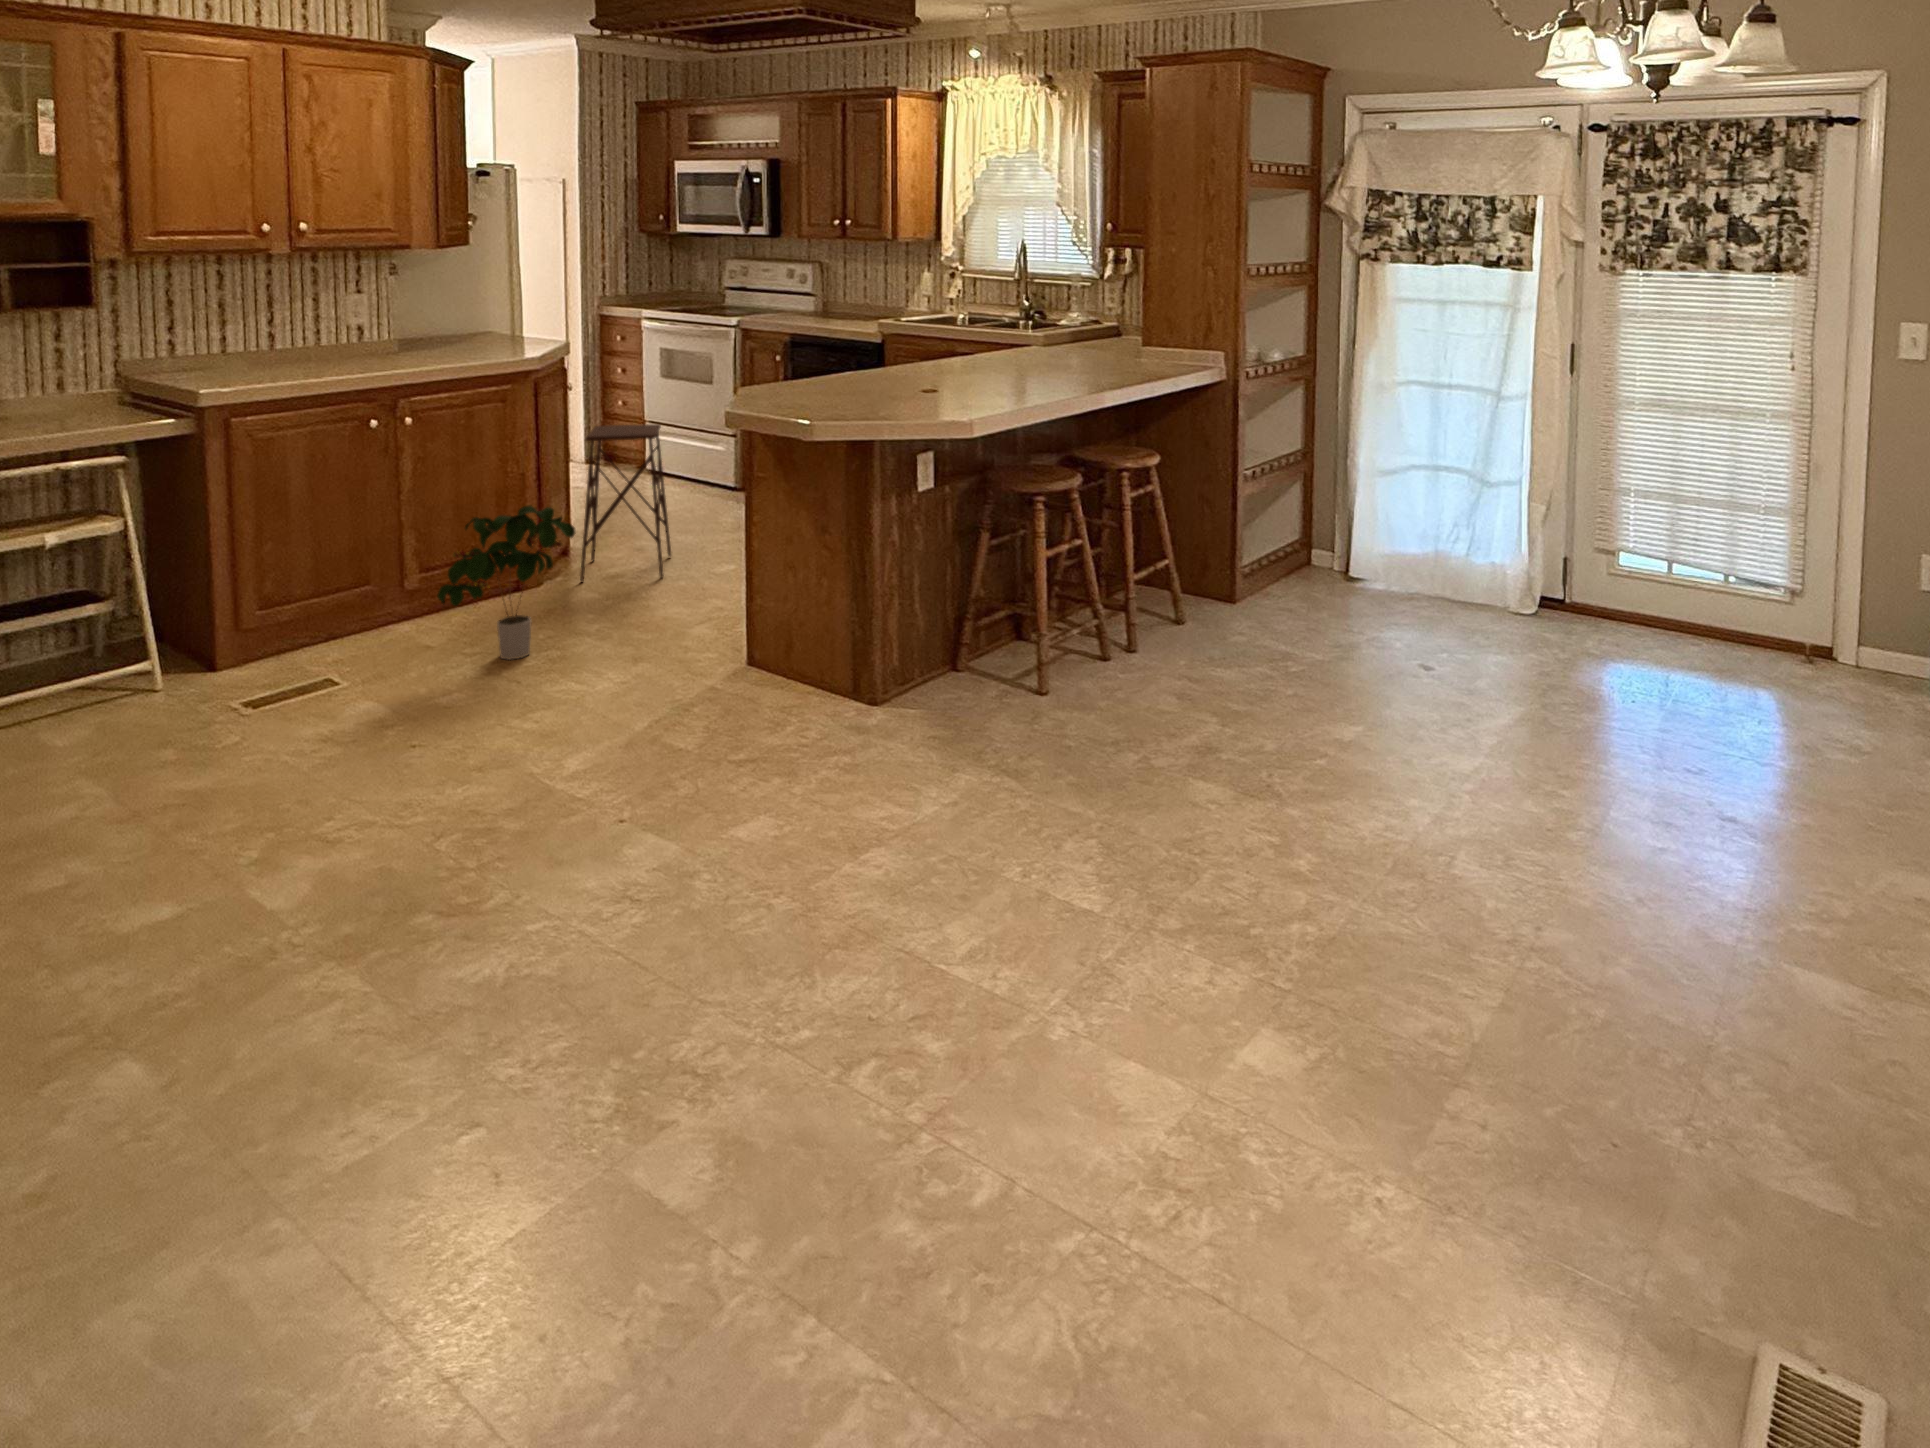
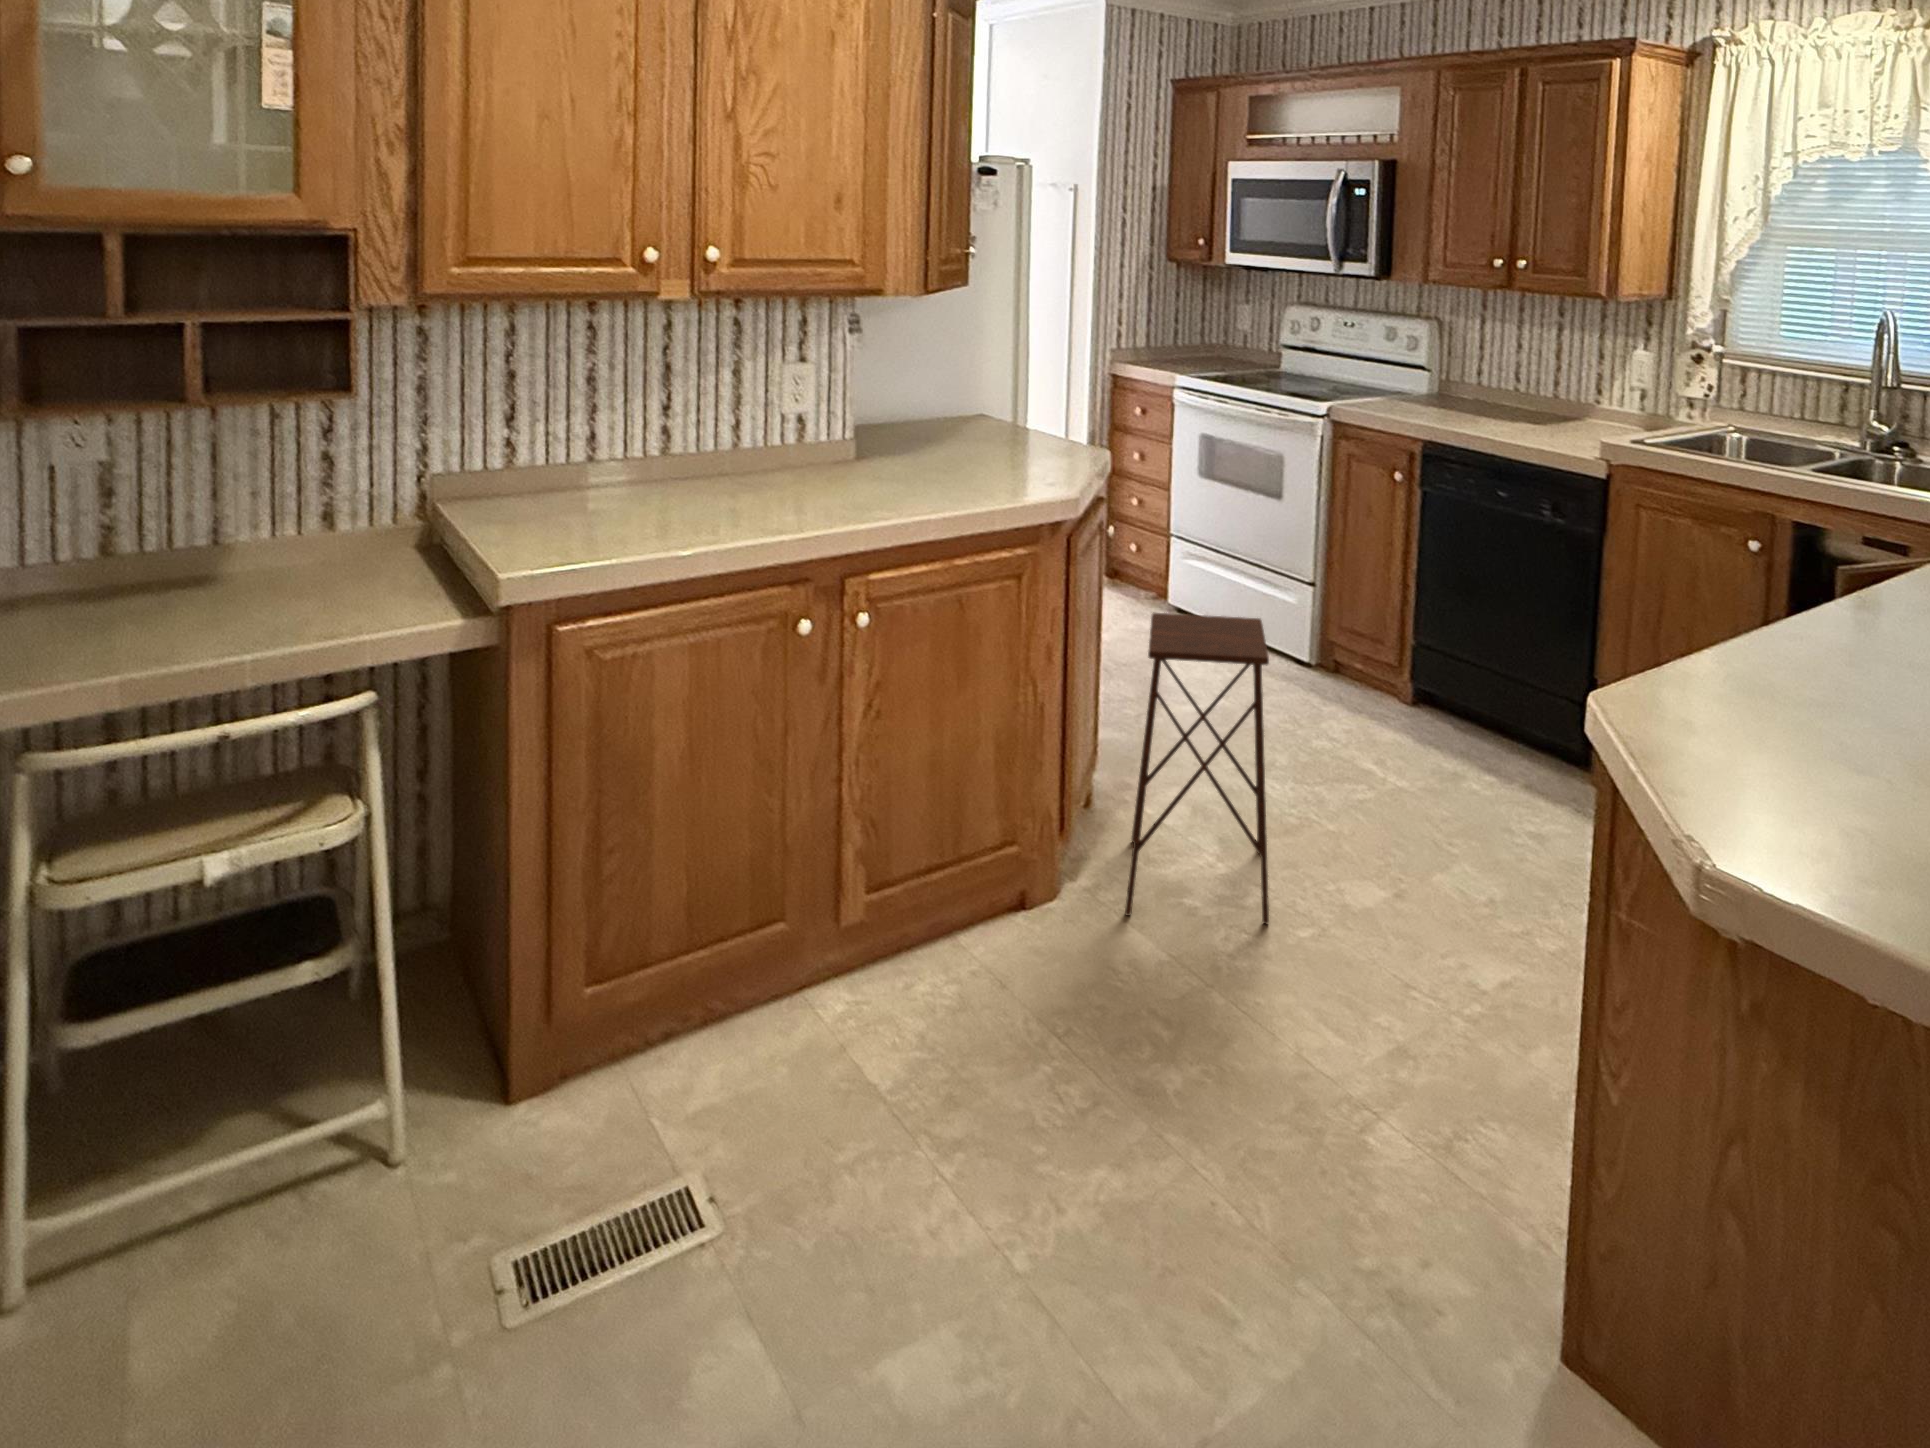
potted plant: present [438,505,575,660] -> none [895,875,1168,1246]

